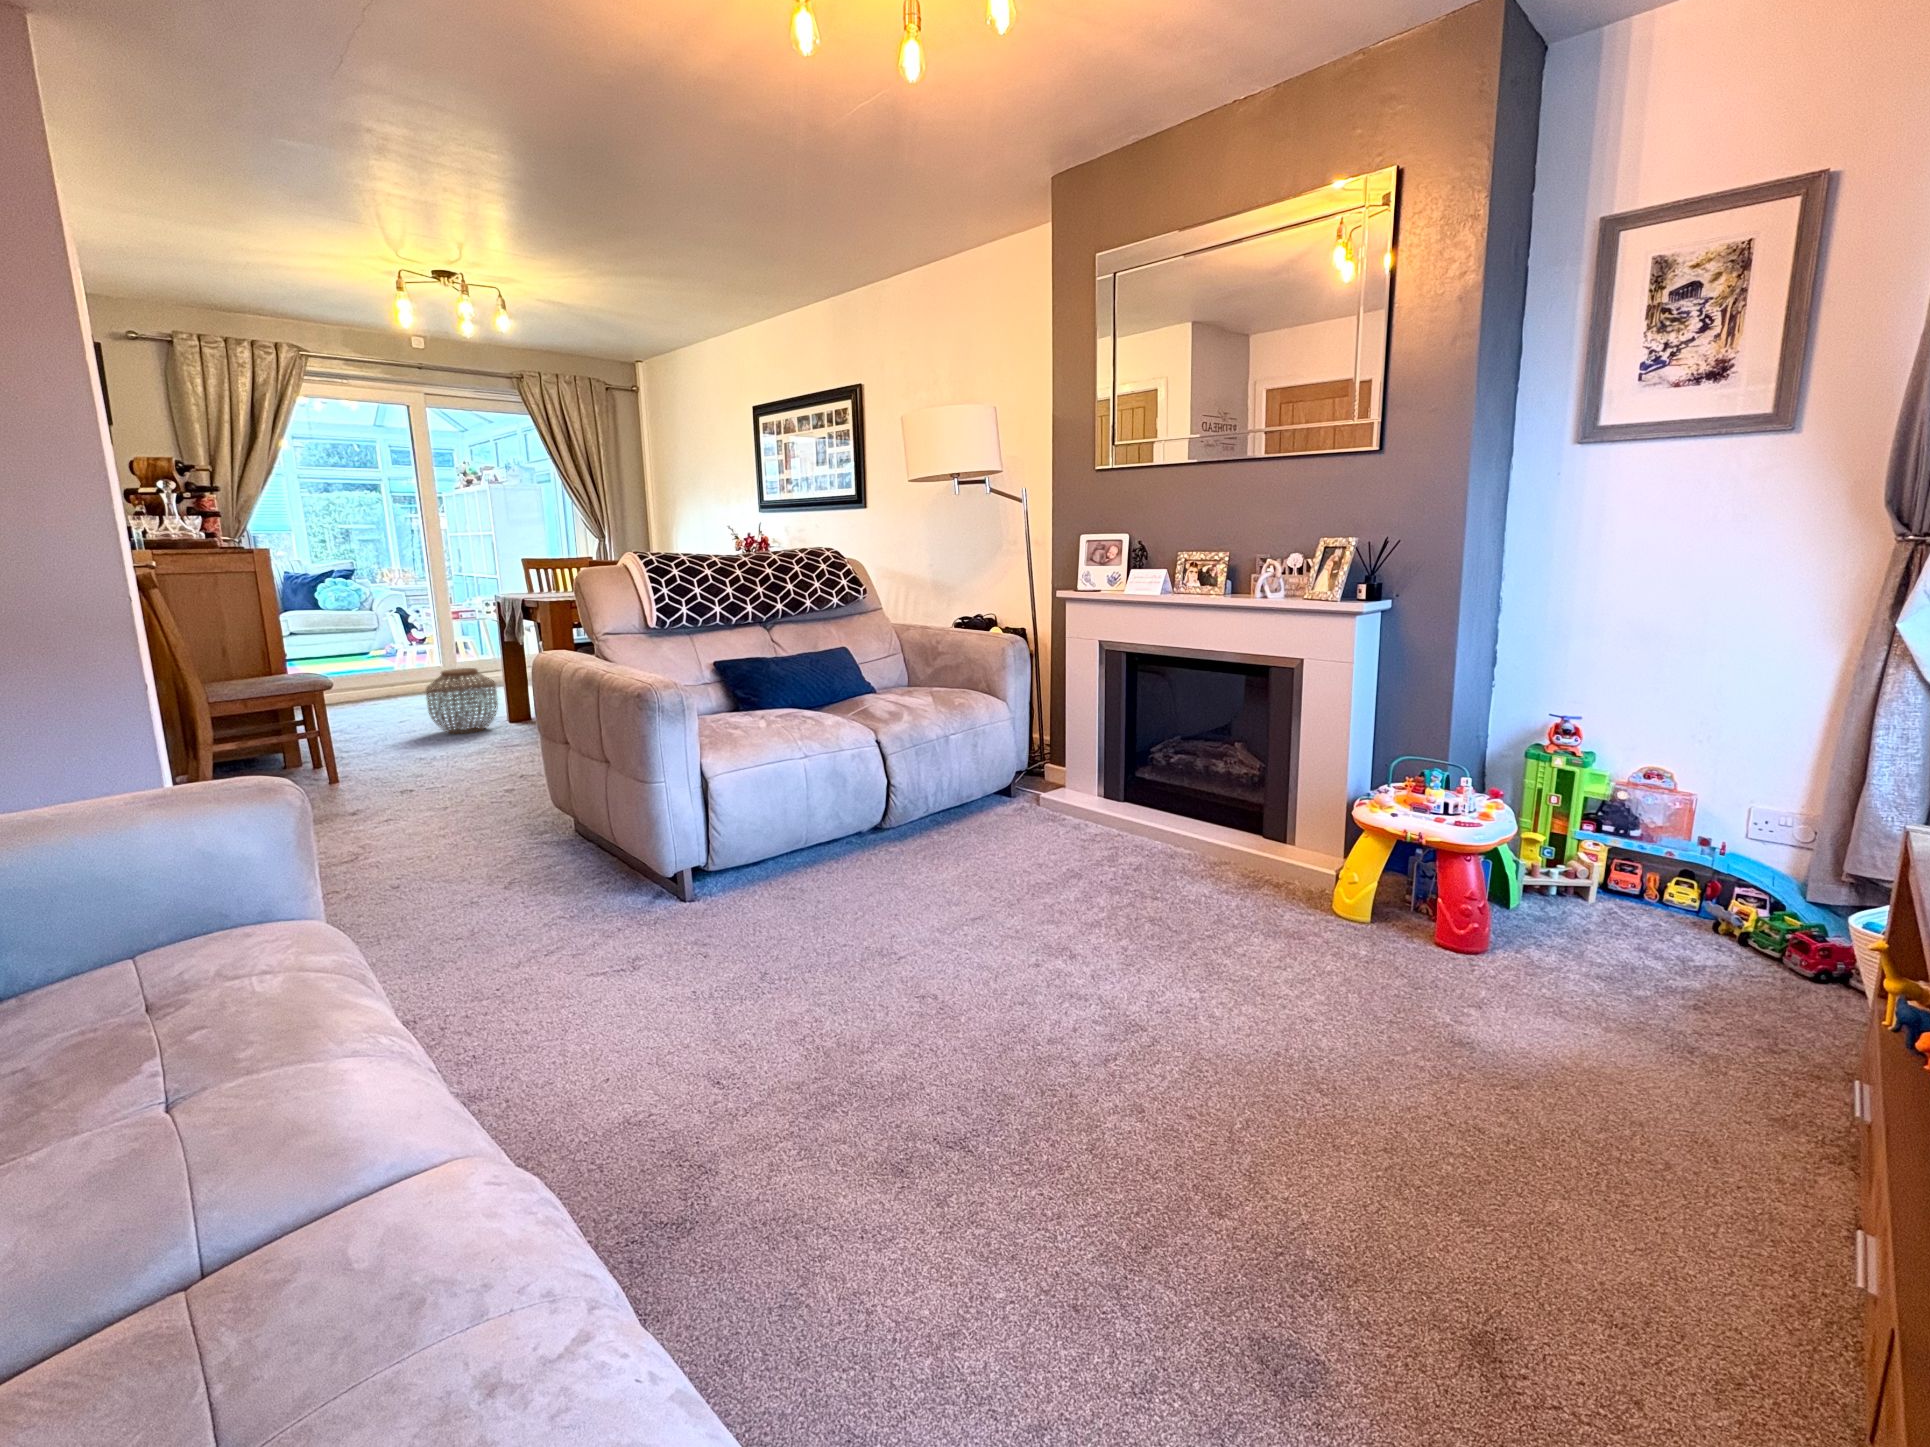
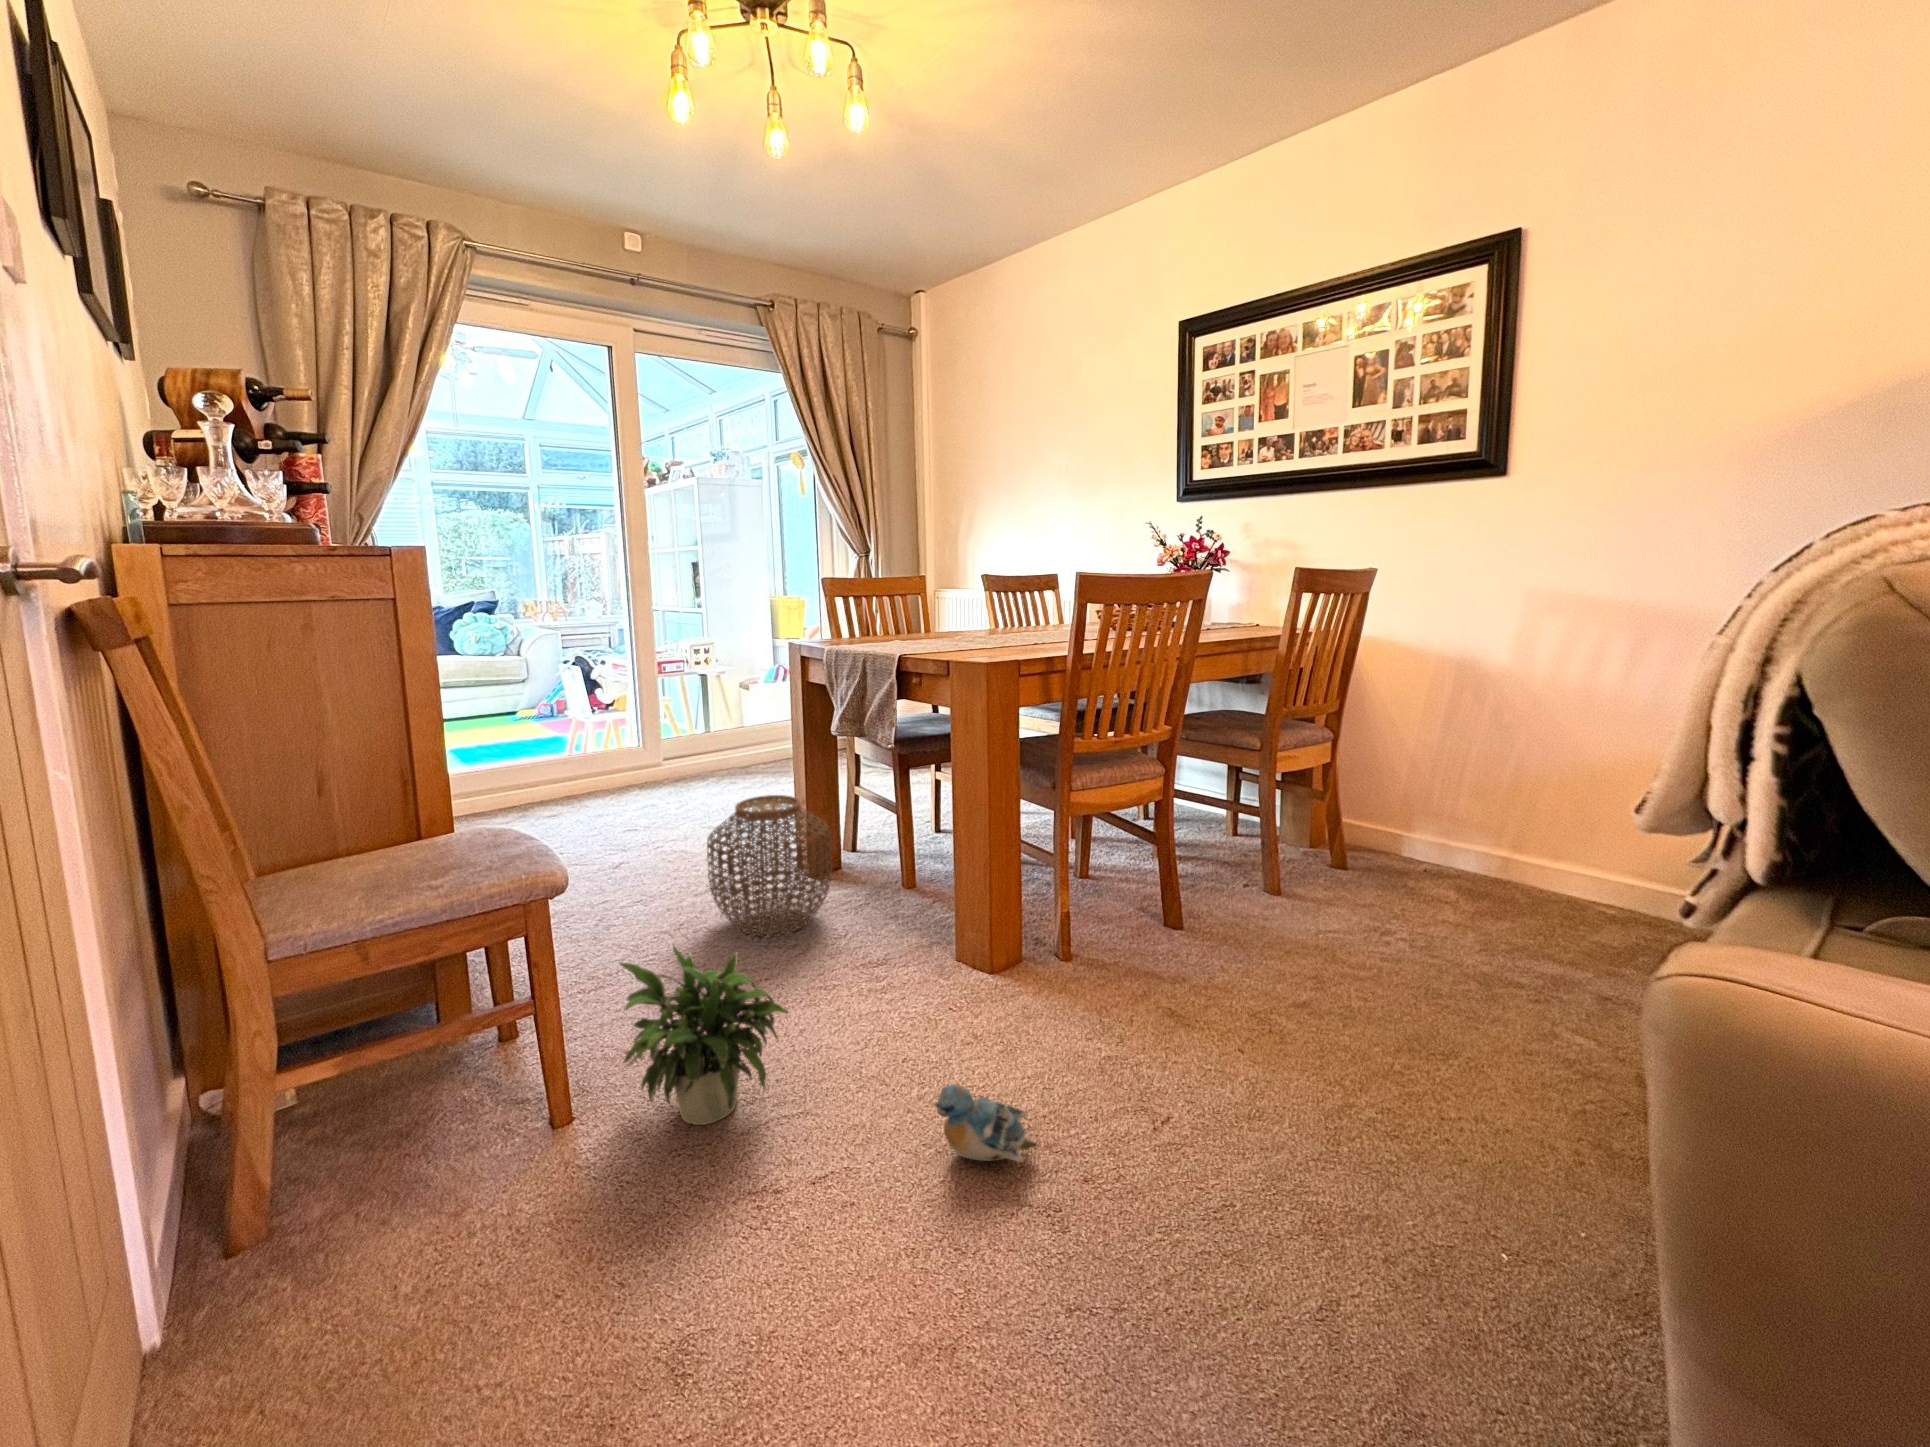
potted plant: none [349,707,419,768] -> present [620,946,788,1125]
plush toy: none [465,743,505,769] -> present [935,1084,1037,1162]

